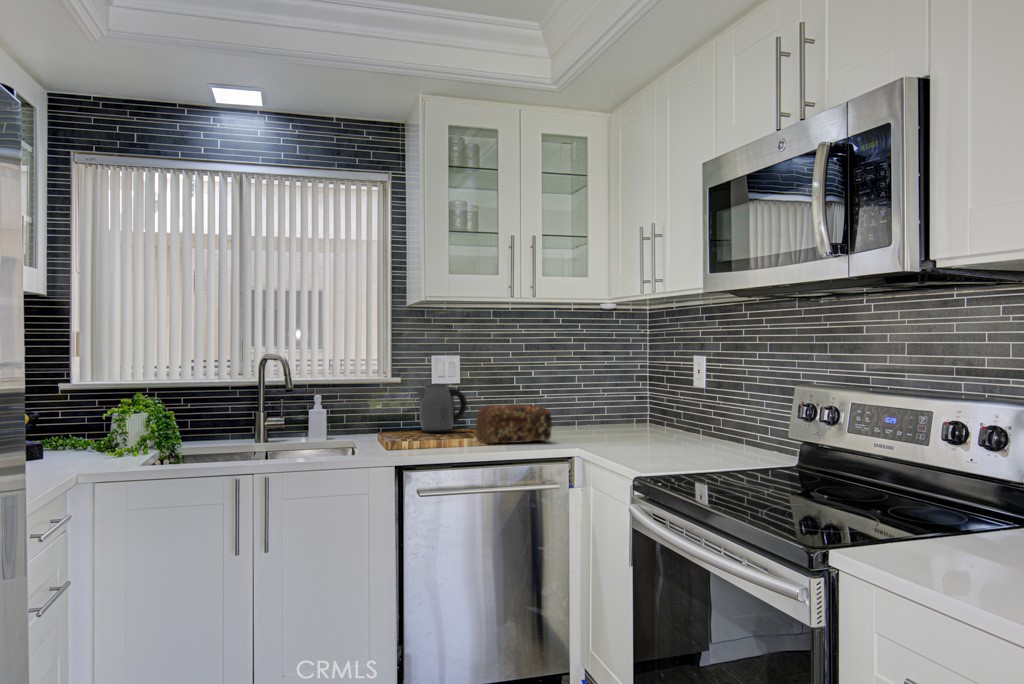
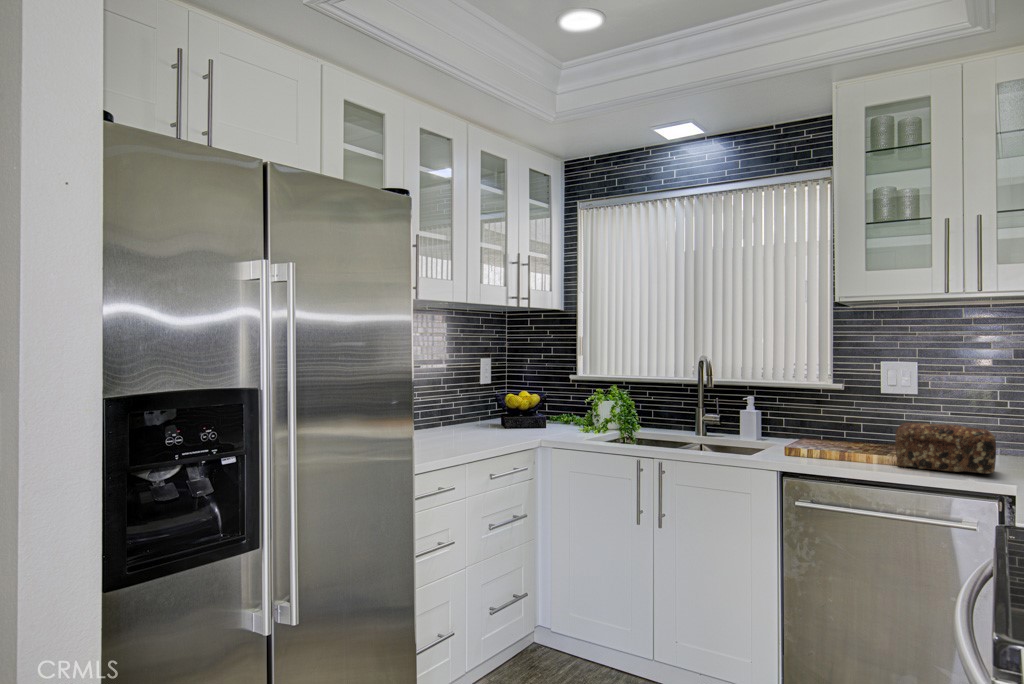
kettle: present [417,384,467,433] -> none [850,393,914,448]

